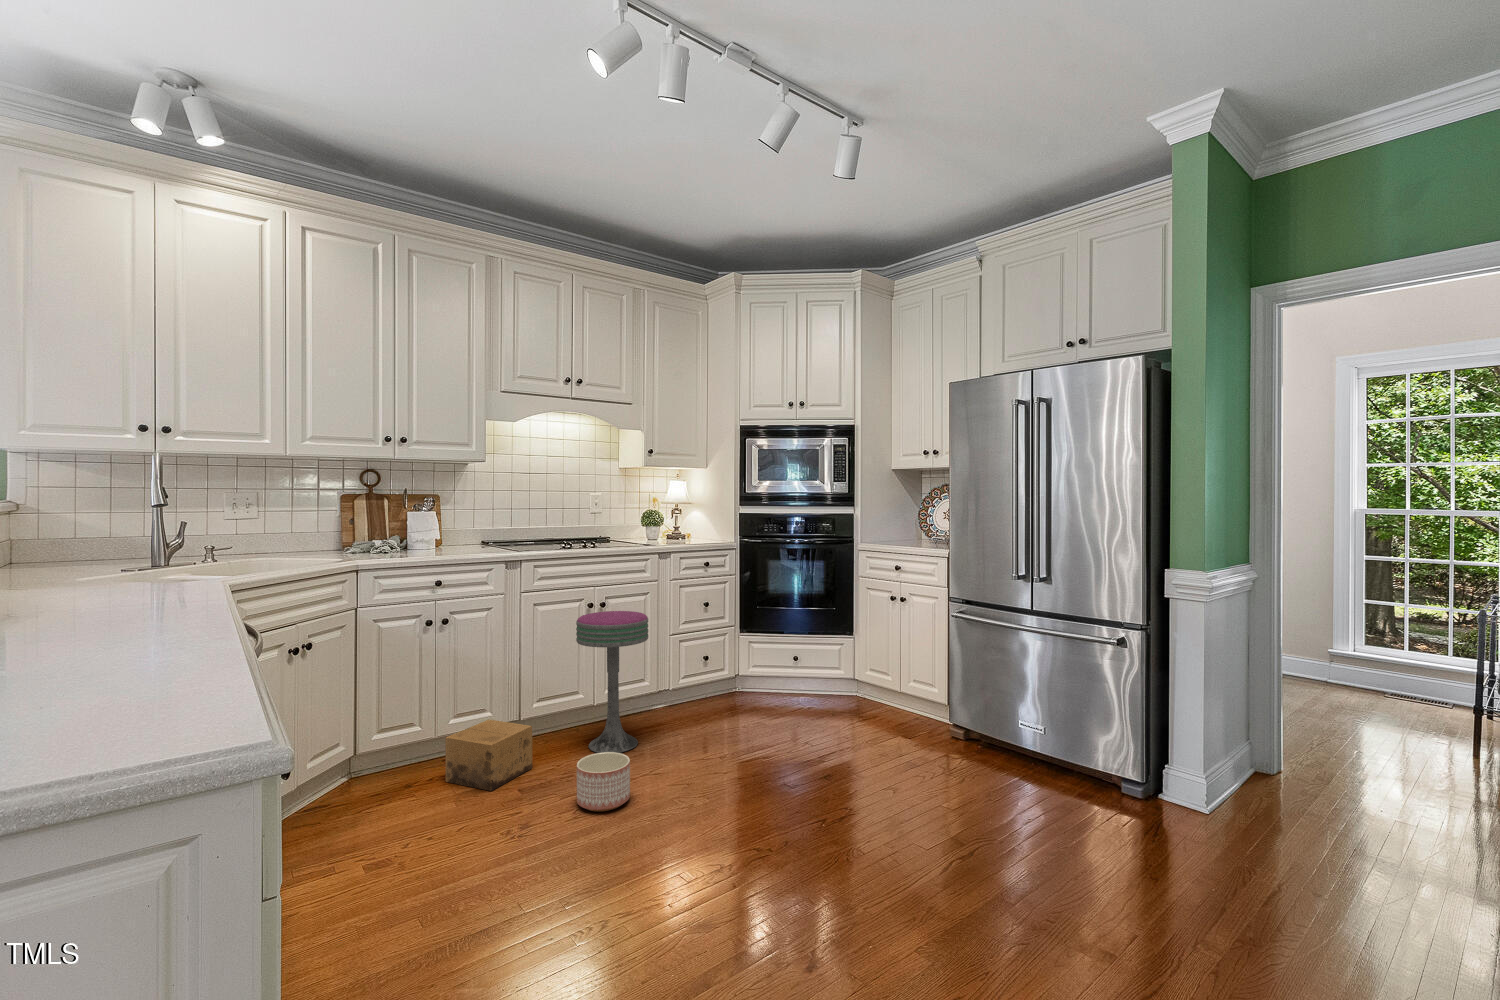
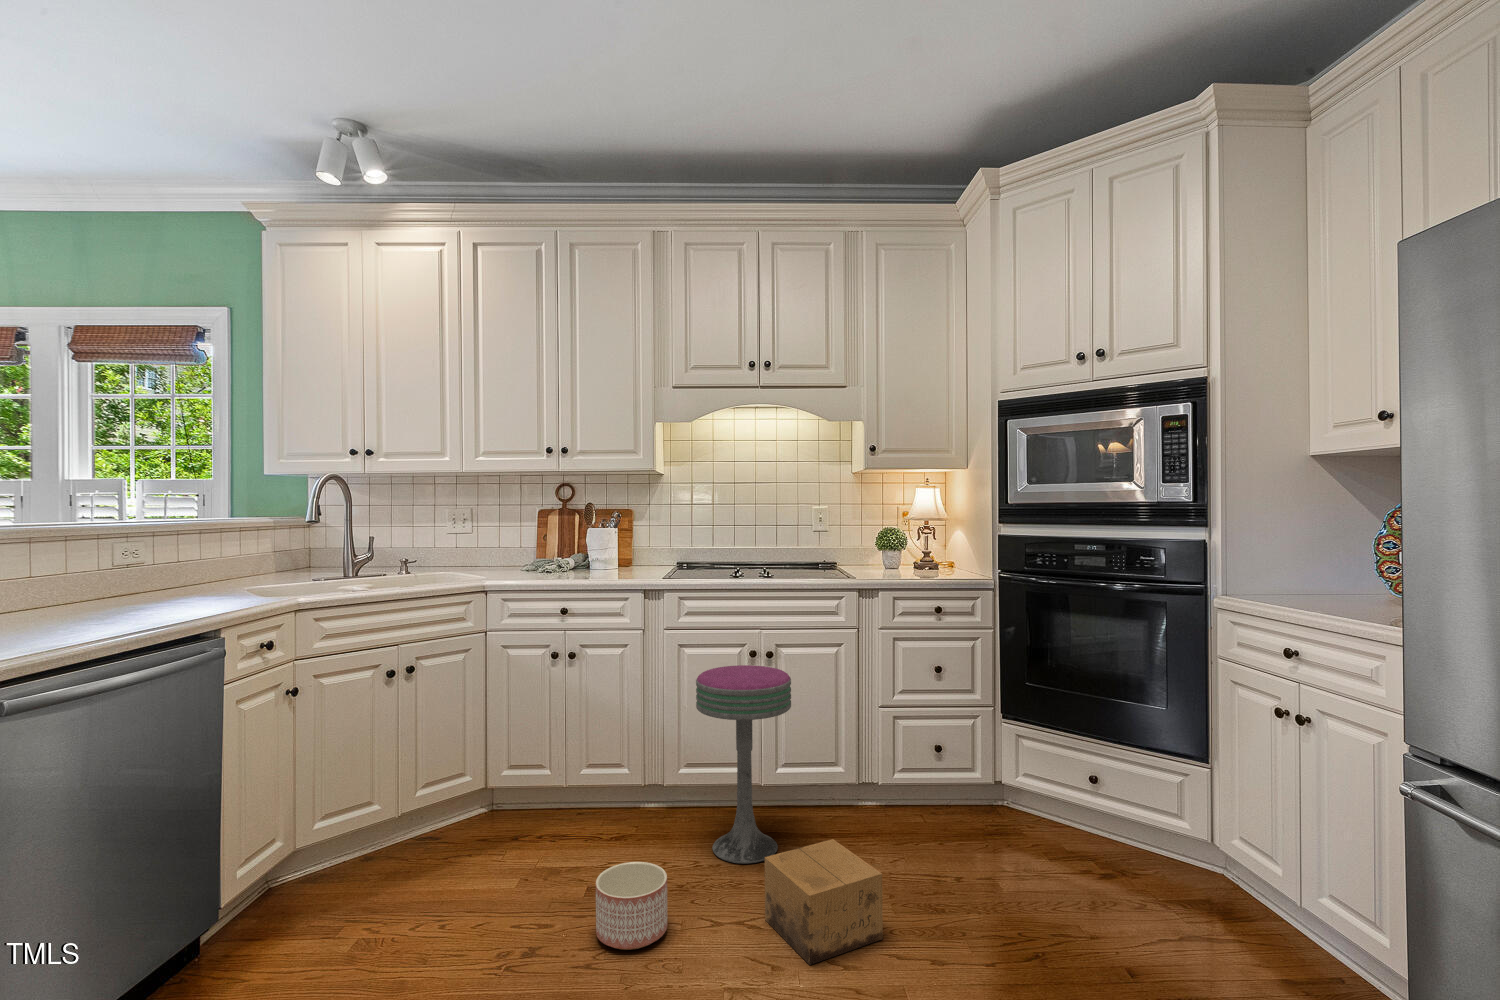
cardboard box: present [445,719,532,791] -> present [765,839,883,965]

